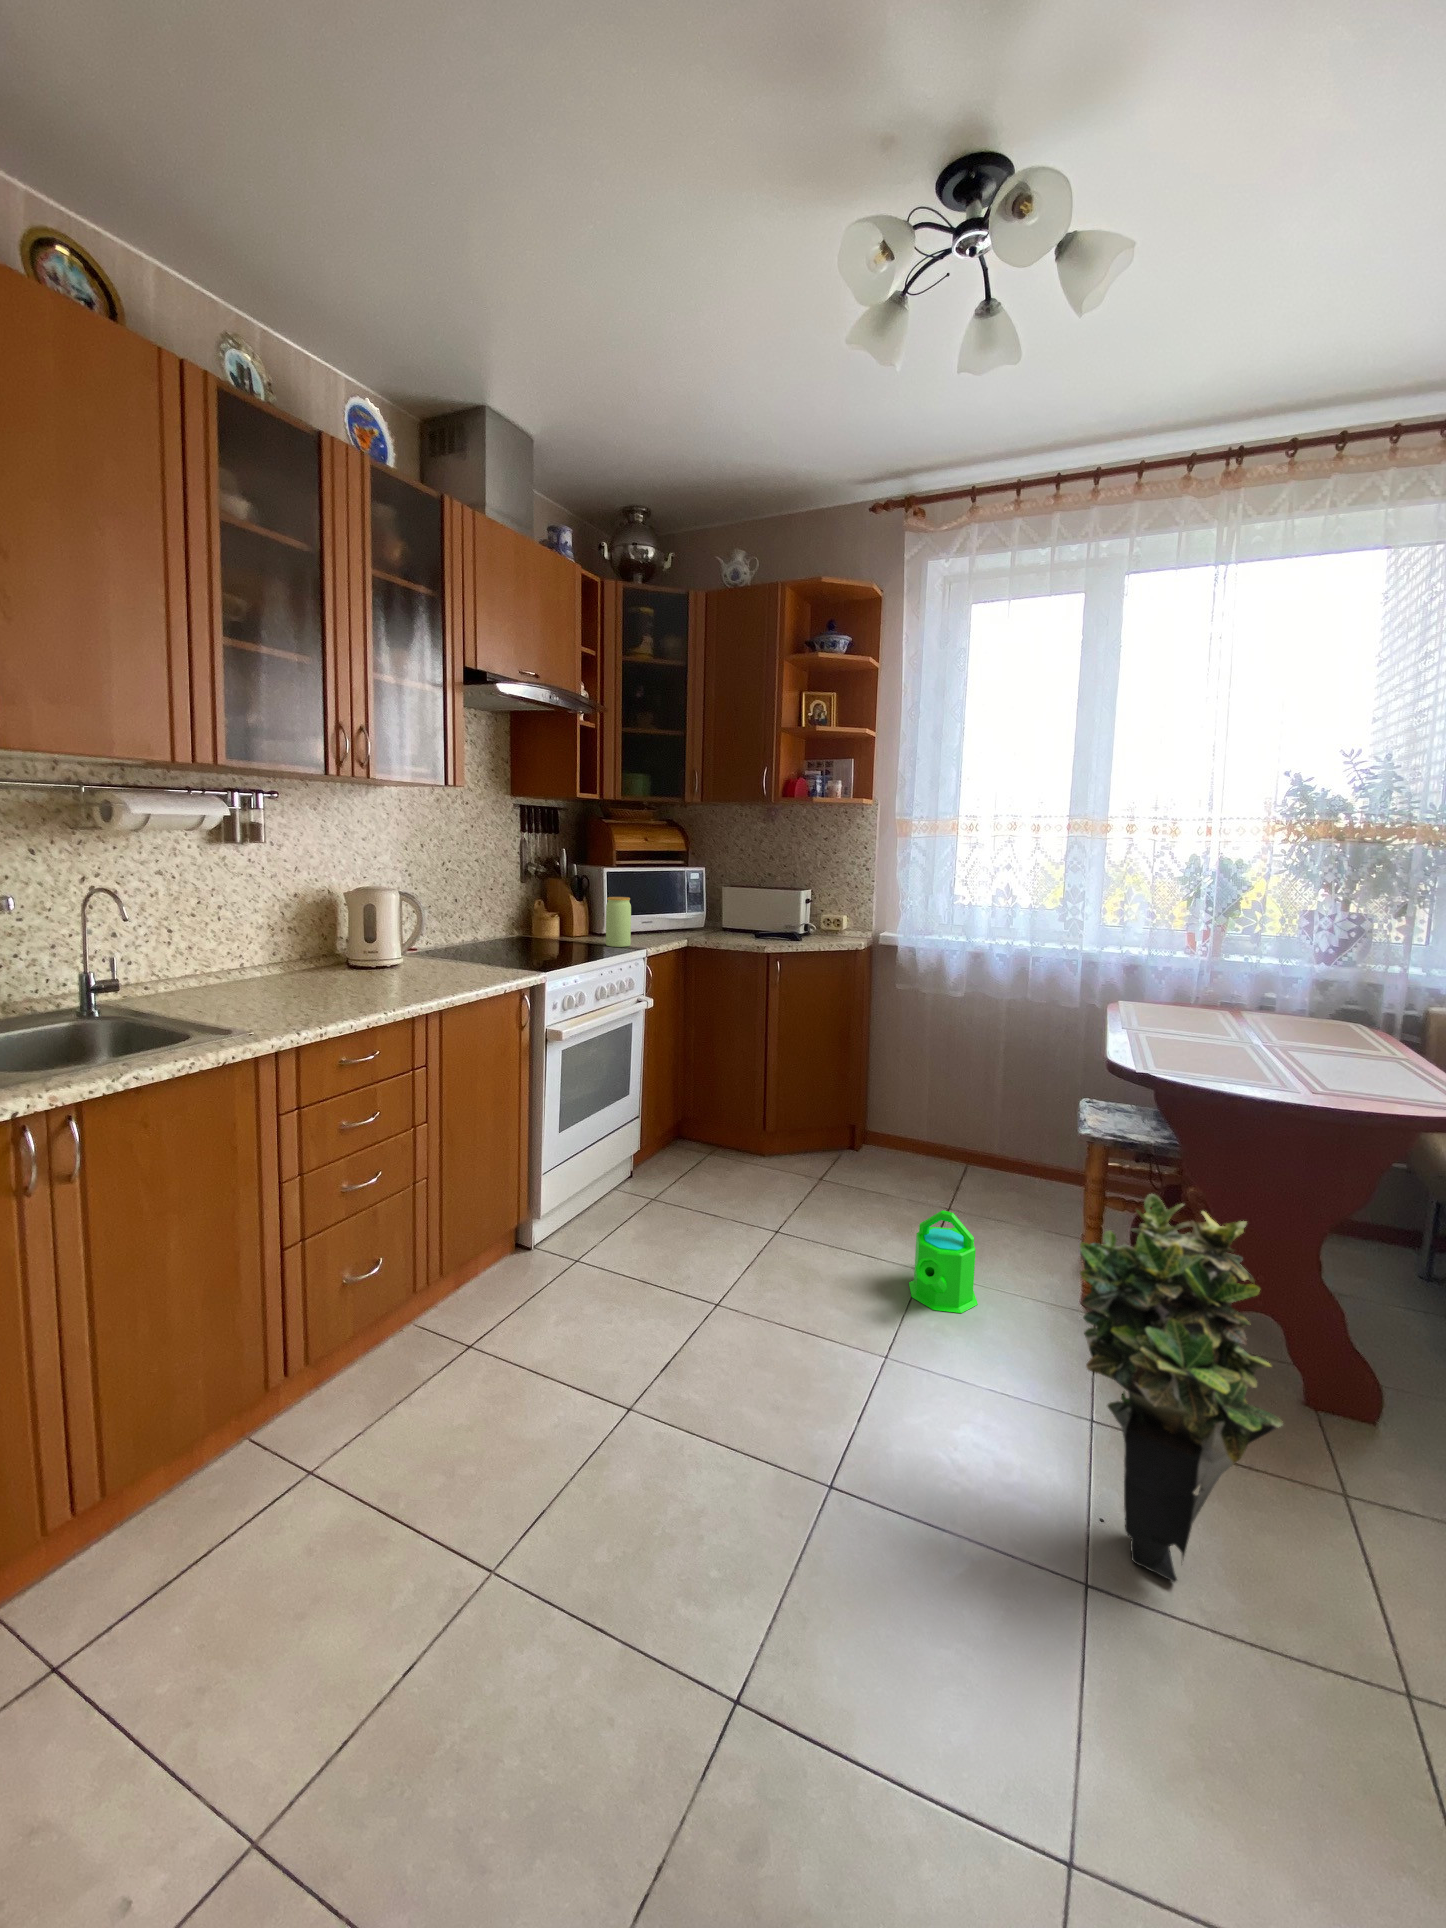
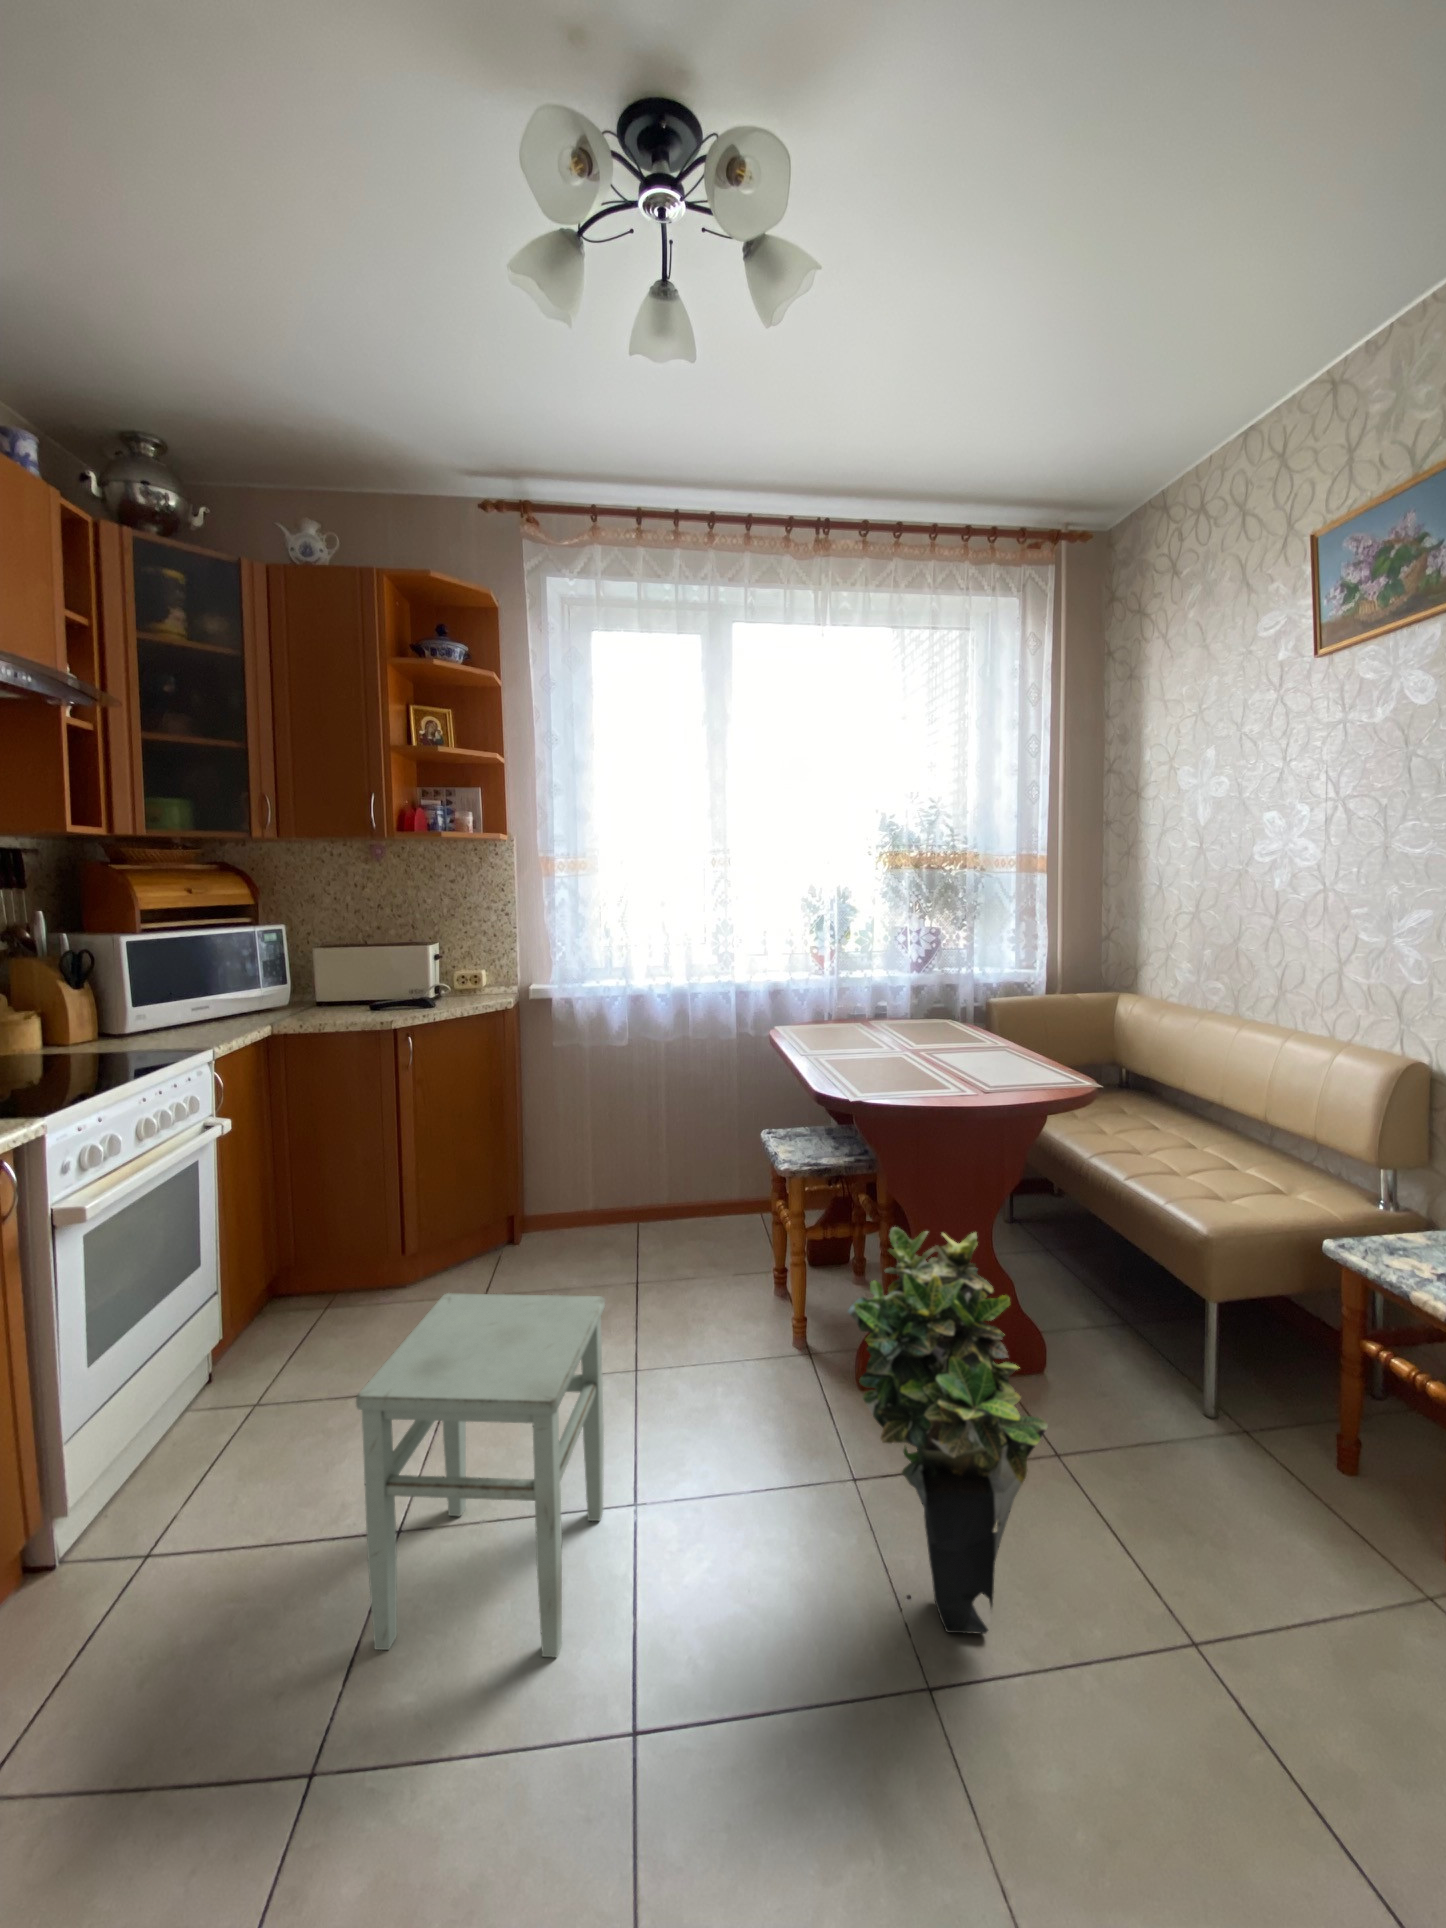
jar: present [606,897,631,947] -> none [136,976,183,1051]
stool: none [687,1148,874,1419] -> present [356,1293,605,1657]
watering can: present [909,1210,978,1313] -> none [628,1297,706,1419]

